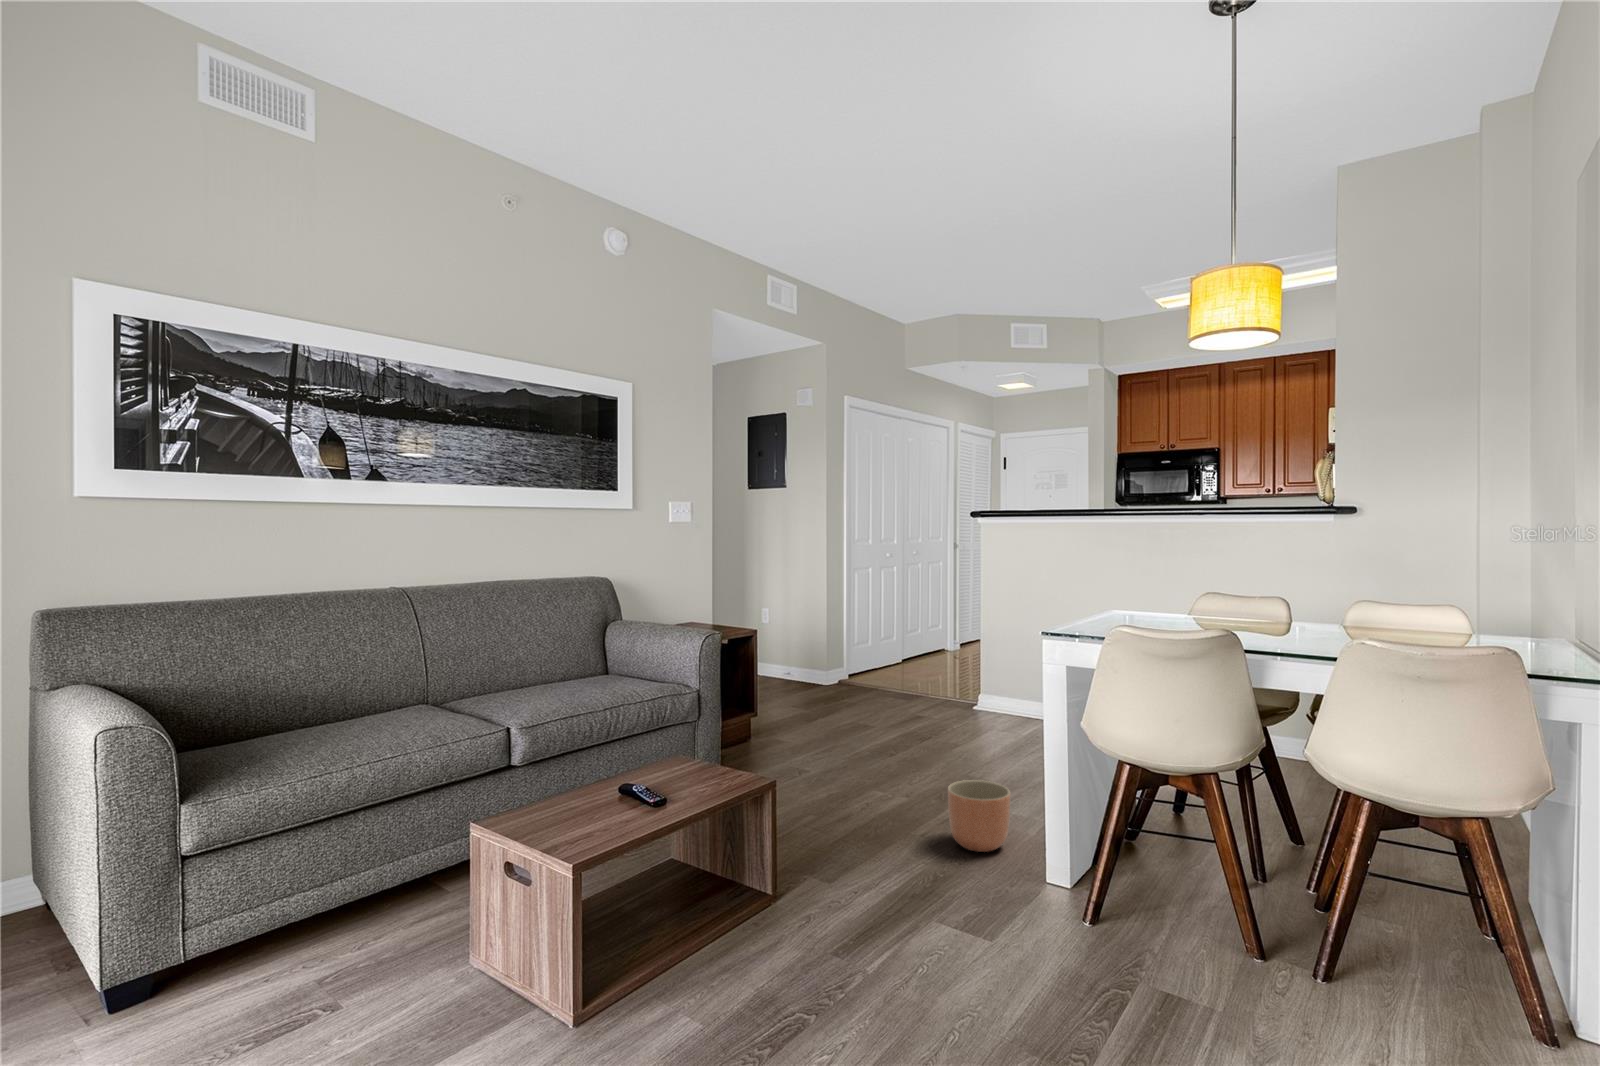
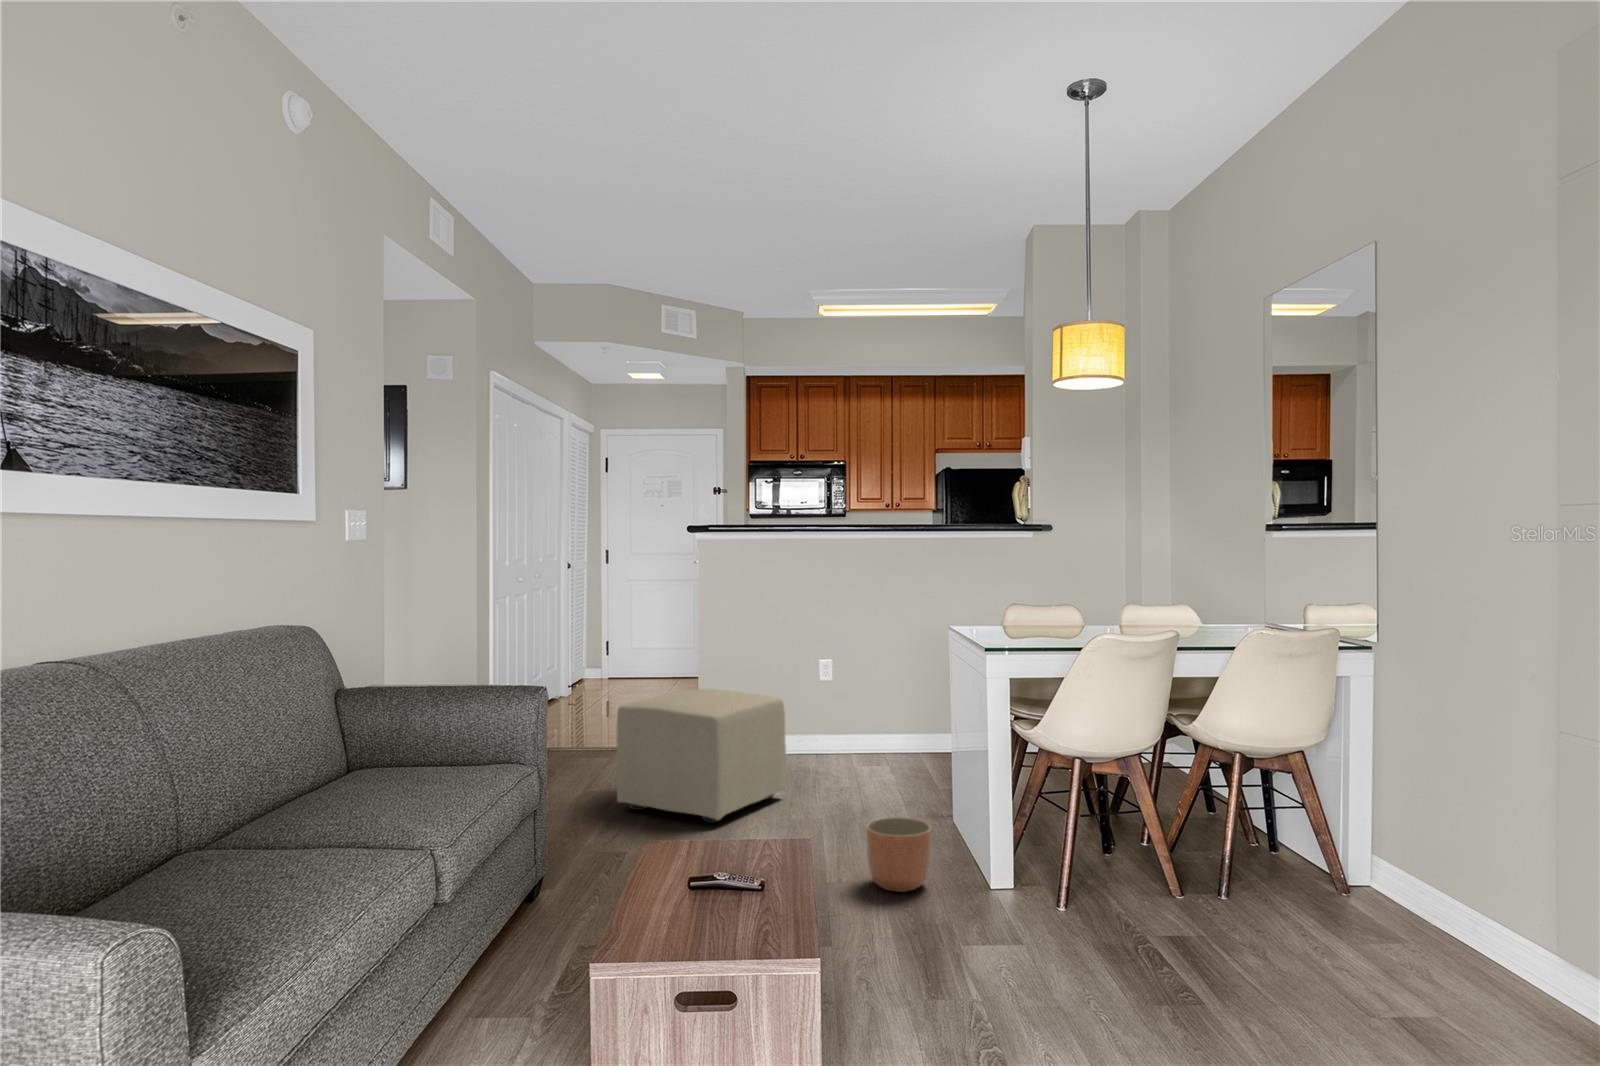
ottoman: none [856,650,998,762] -> present [616,689,786,823]

